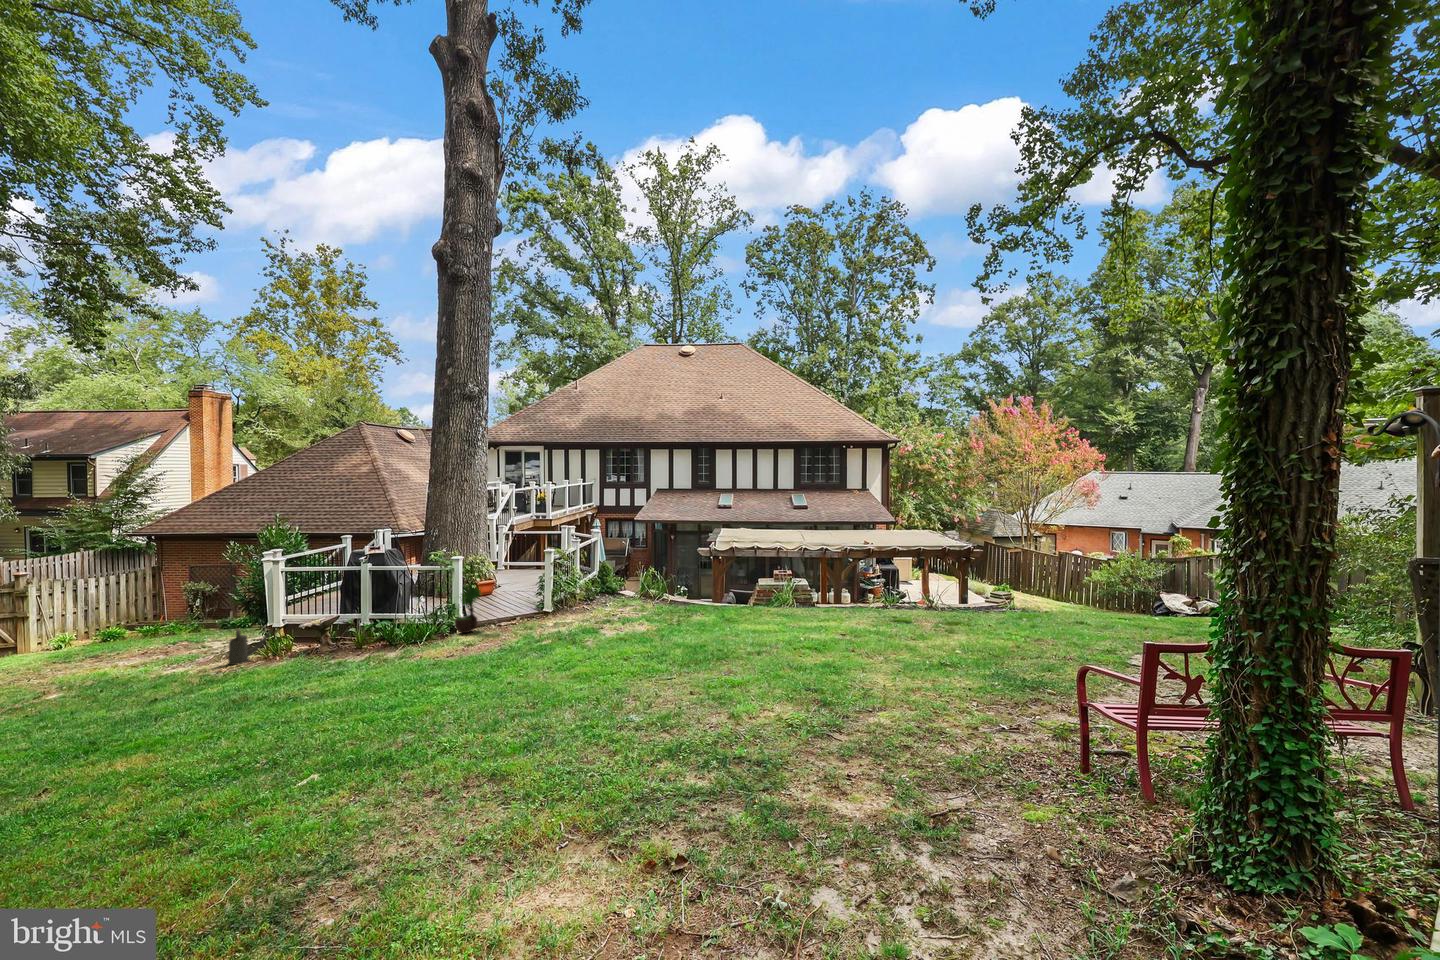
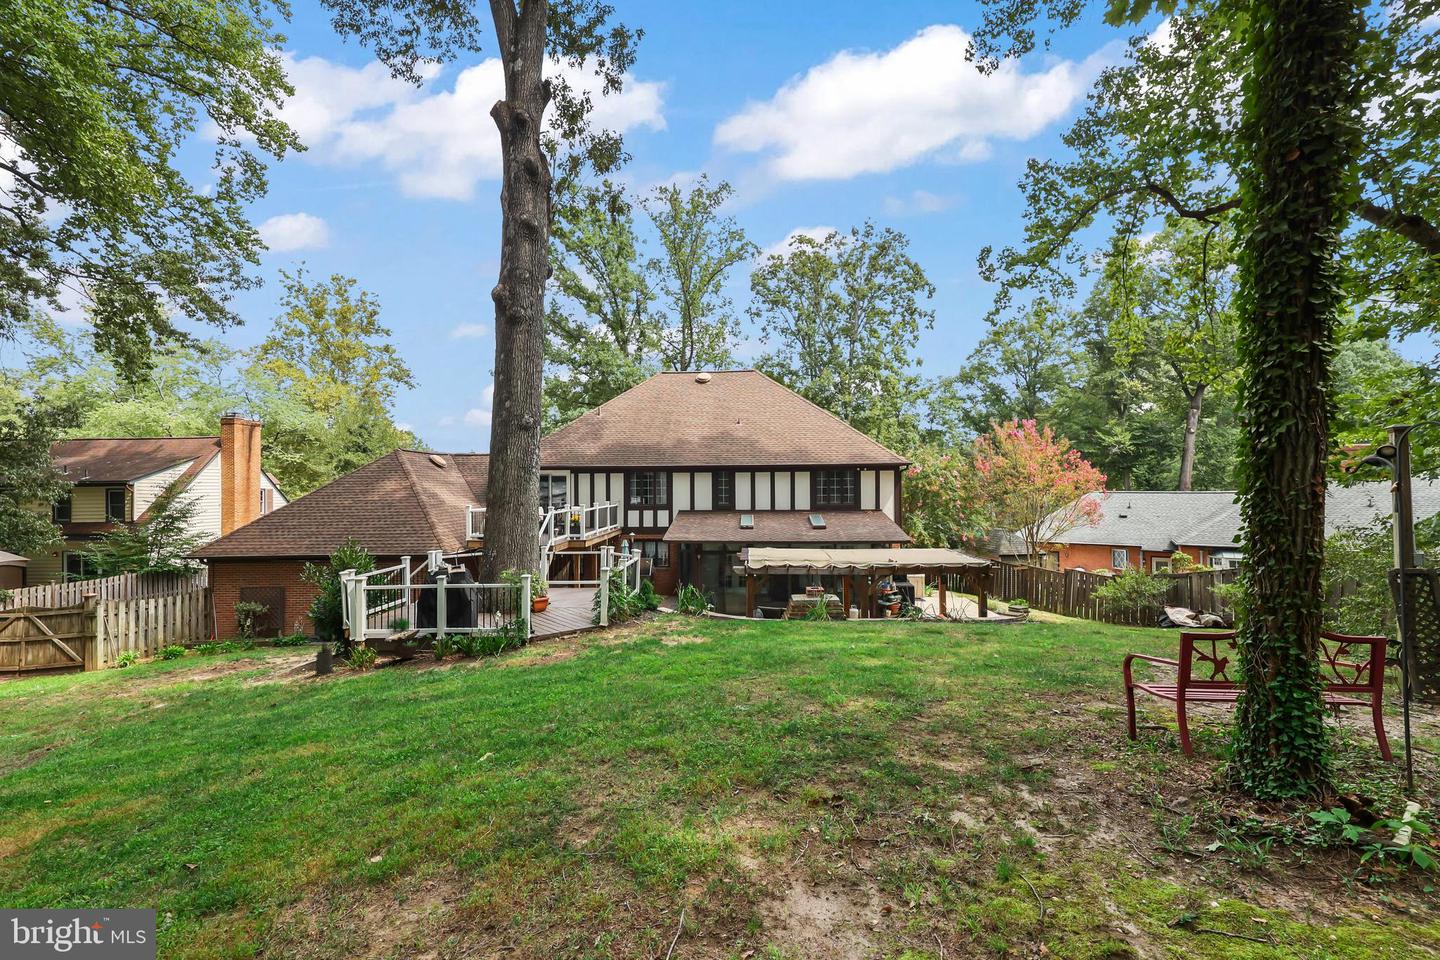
potted tree: present [455,588,481,633] -> present [387,617,417,659]

